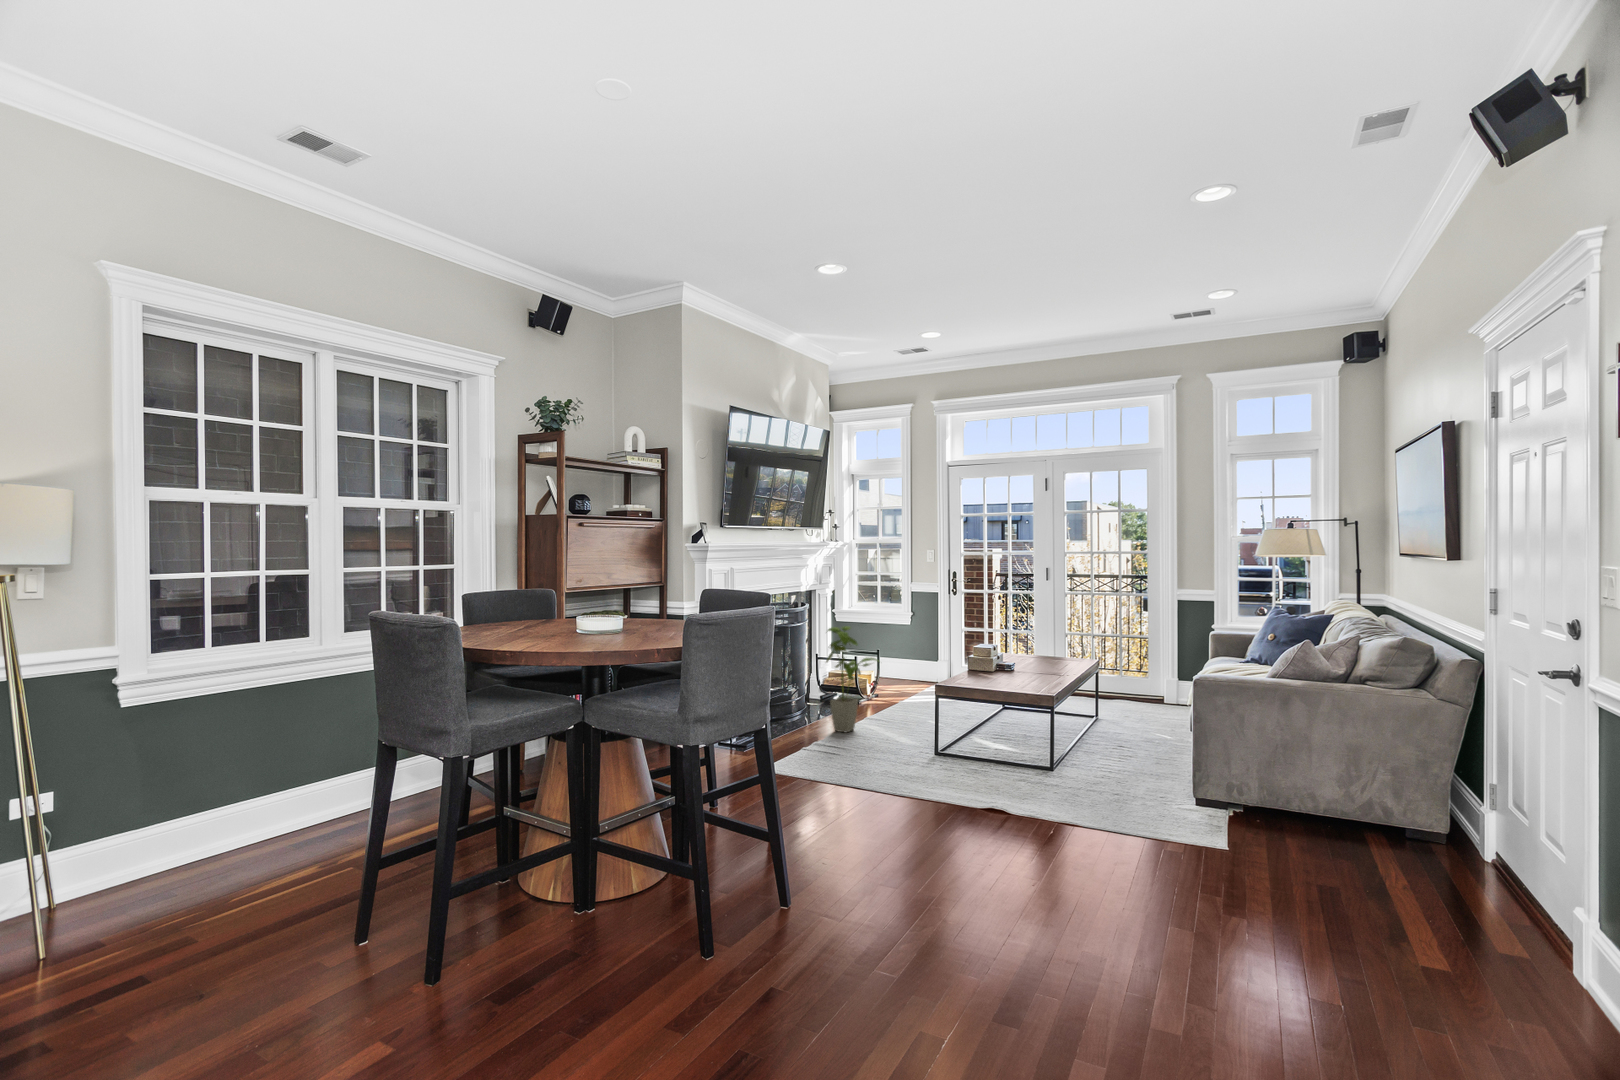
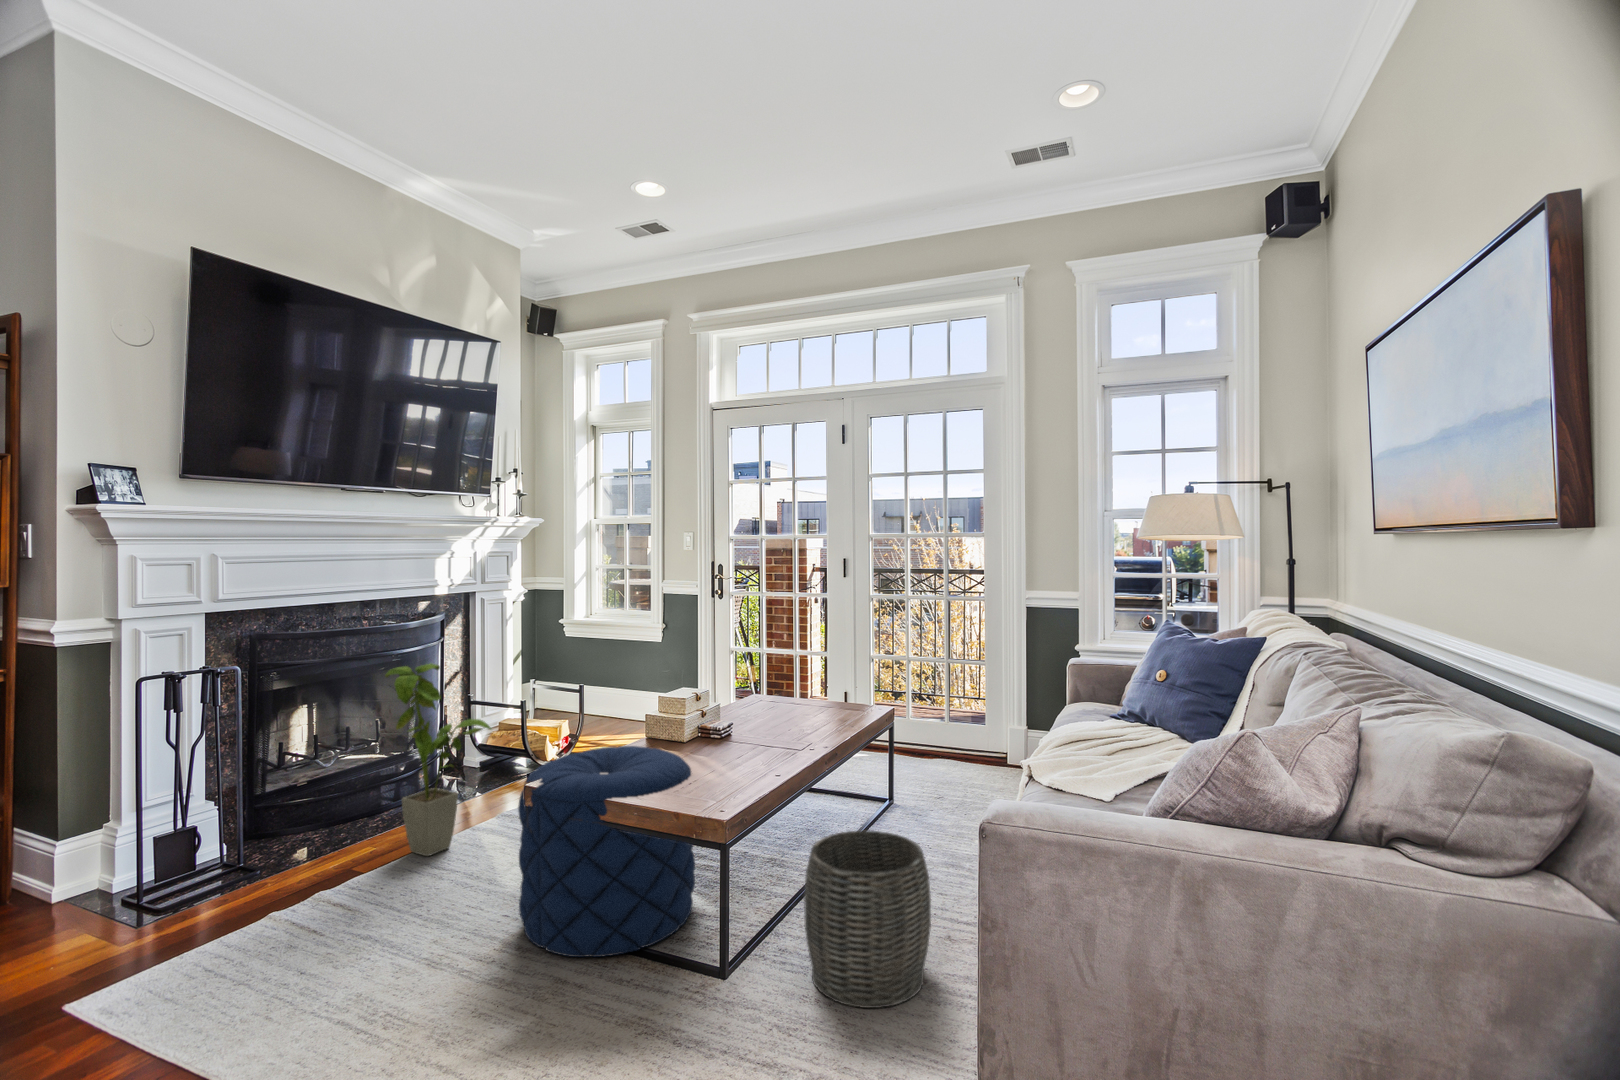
pouf: none [929,669,1018,765] -> present [518,746,695,957]
woven basket: none [1090,707,1156,782] -> present [804,831,931,1008]

